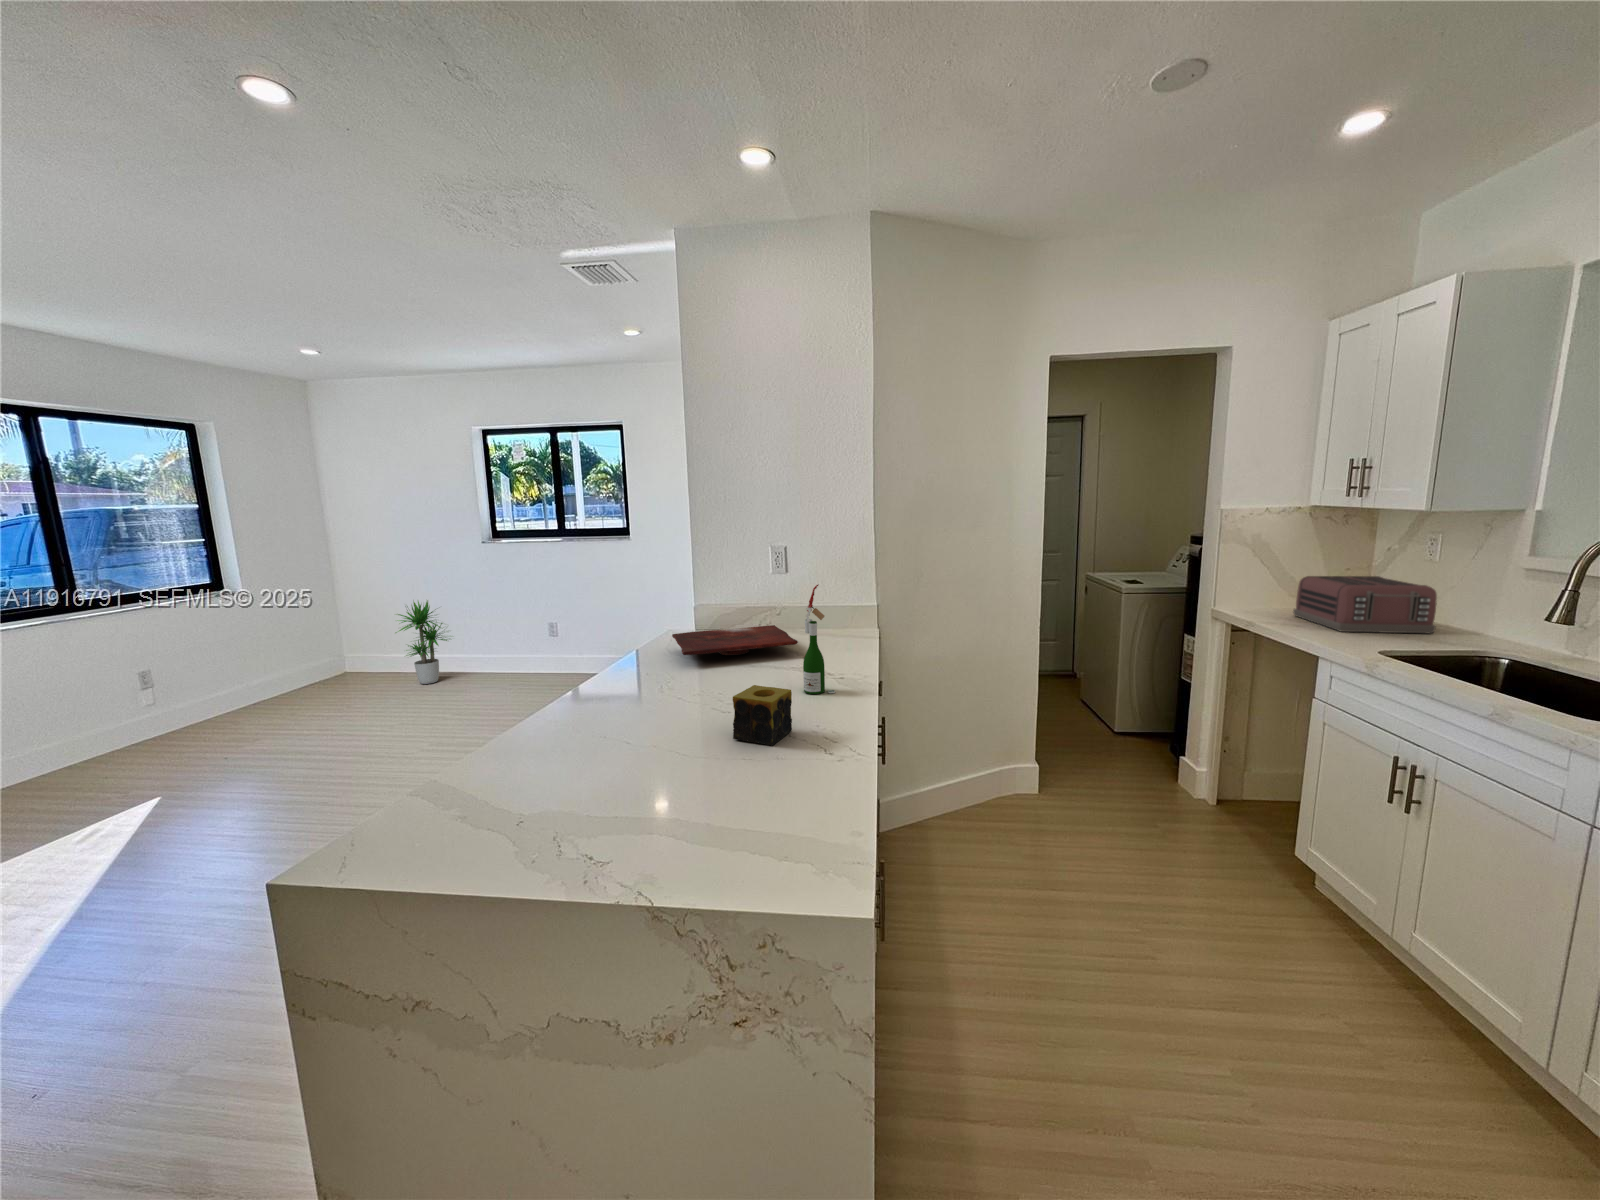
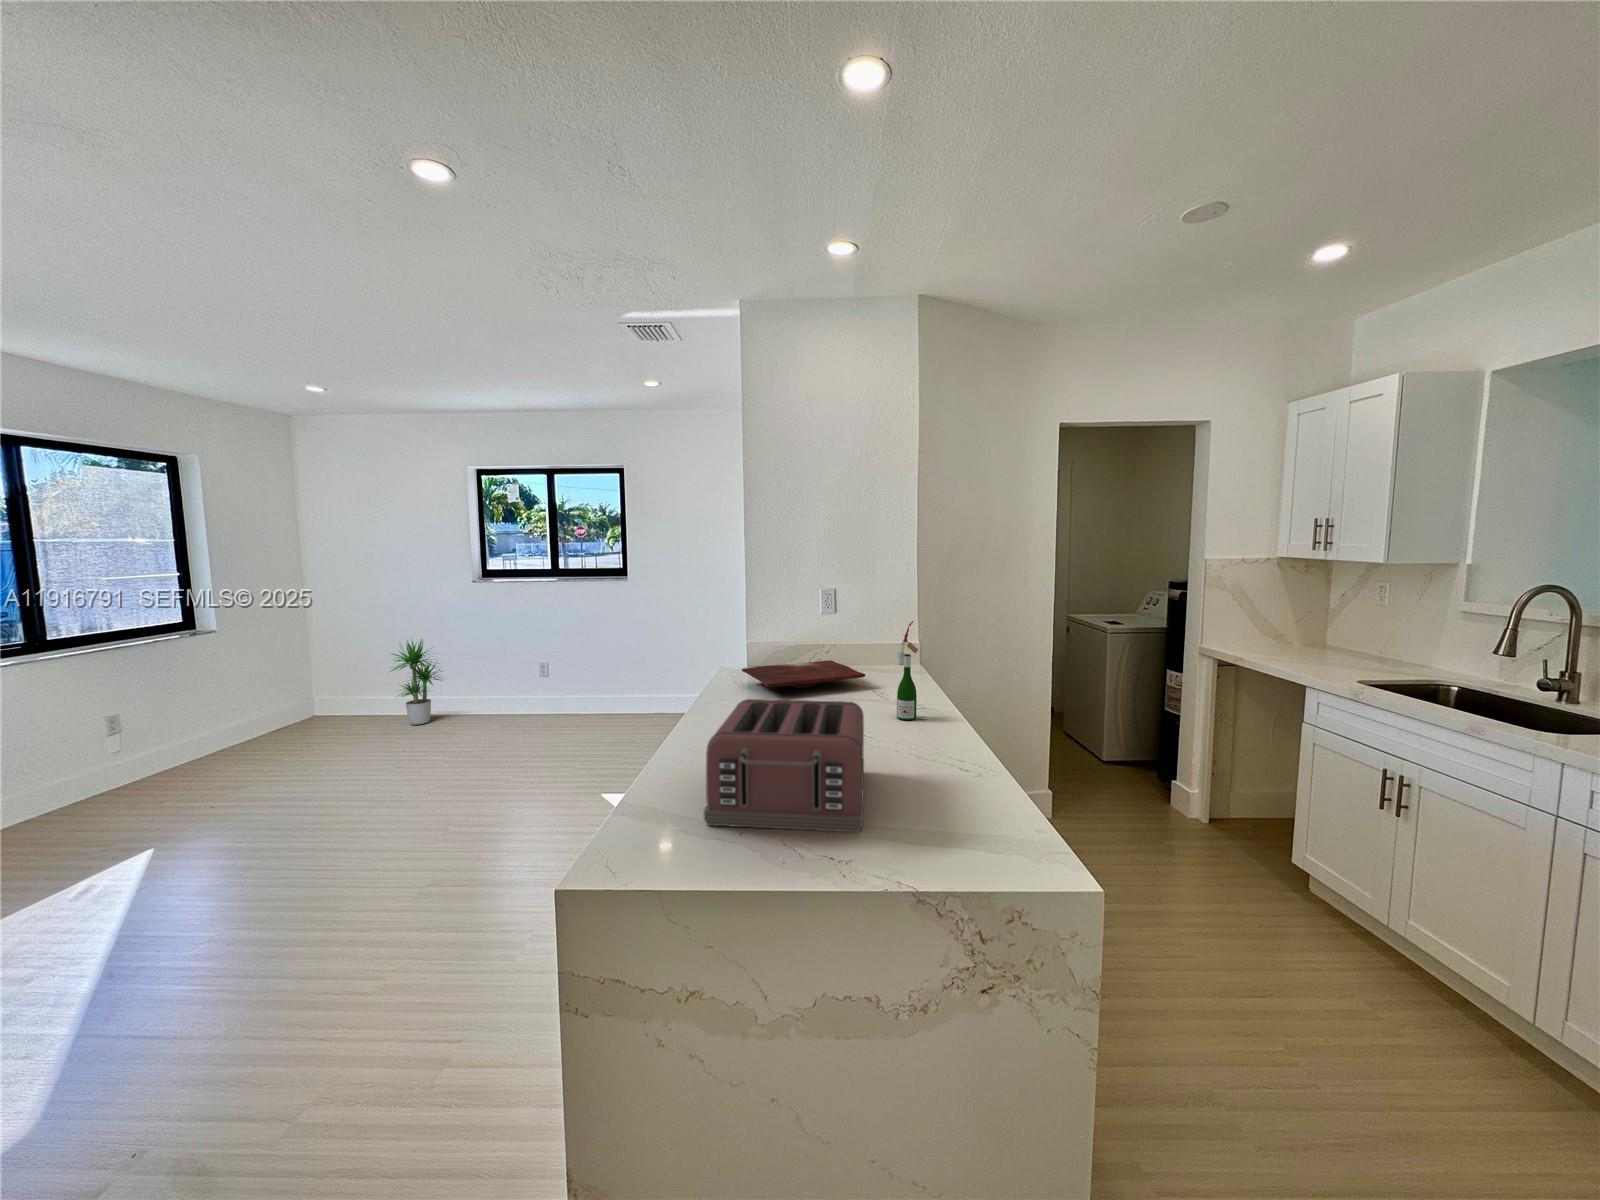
toaster: present [1293,576,1437,634] -> present [704,699,864,832]
candle: present [733,685,792,745] -> none [869,710,917,763]

